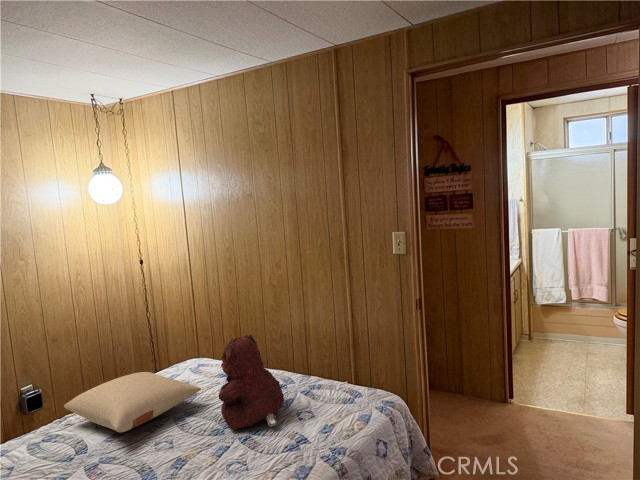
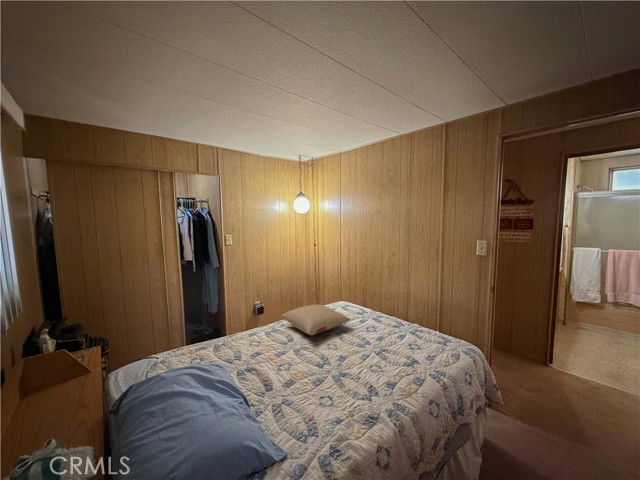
teddy bear: present [219,335,284,429] -> none [364,293,402,349]

